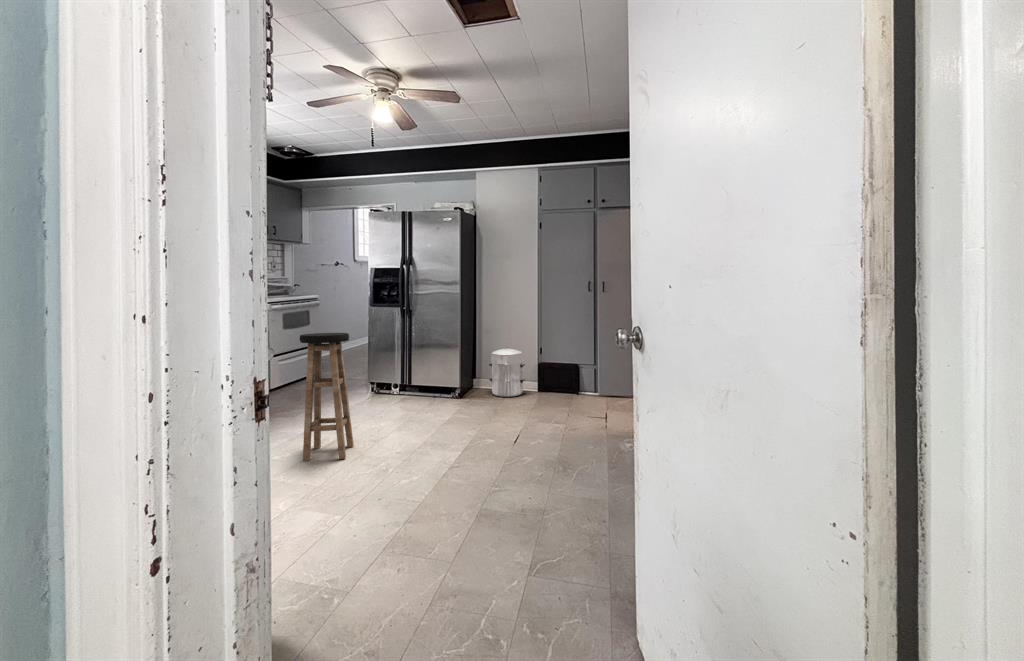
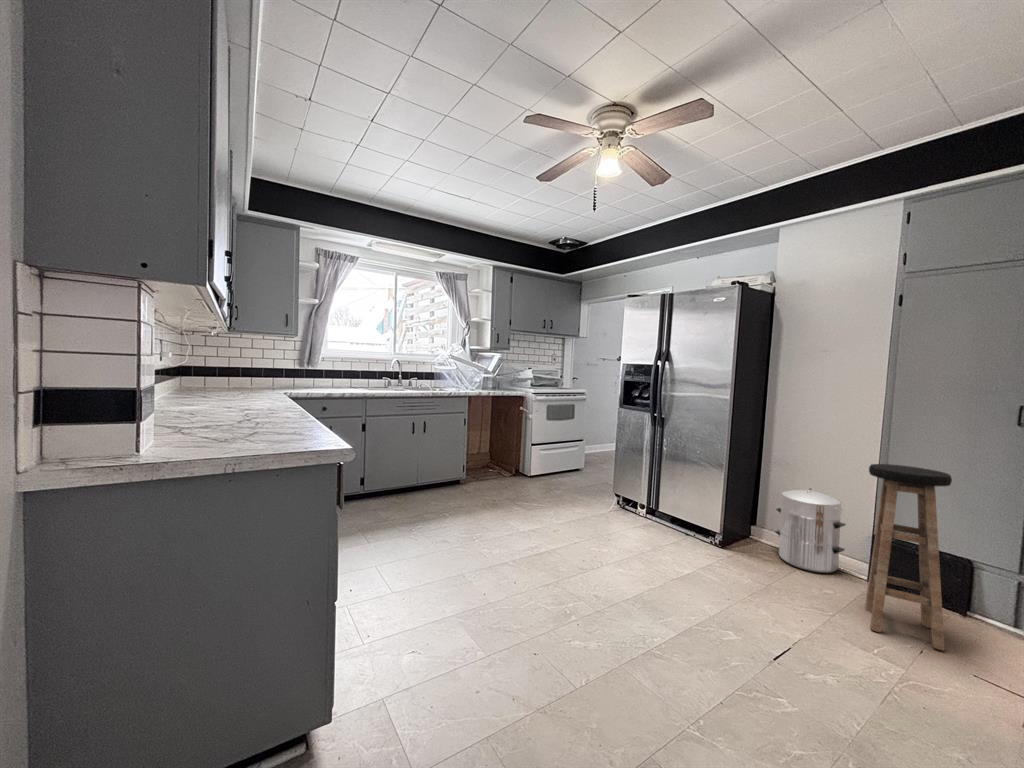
bar stool: present [300,333,354,461] -> present [865,464,952,651]

